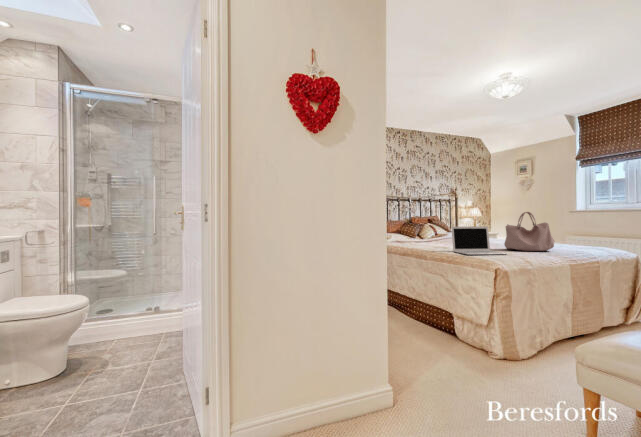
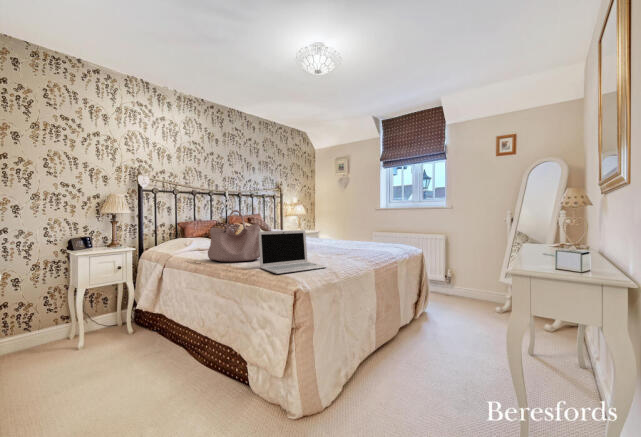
handbag: present [504,212,554,251] -> present [208,210,260,262]

